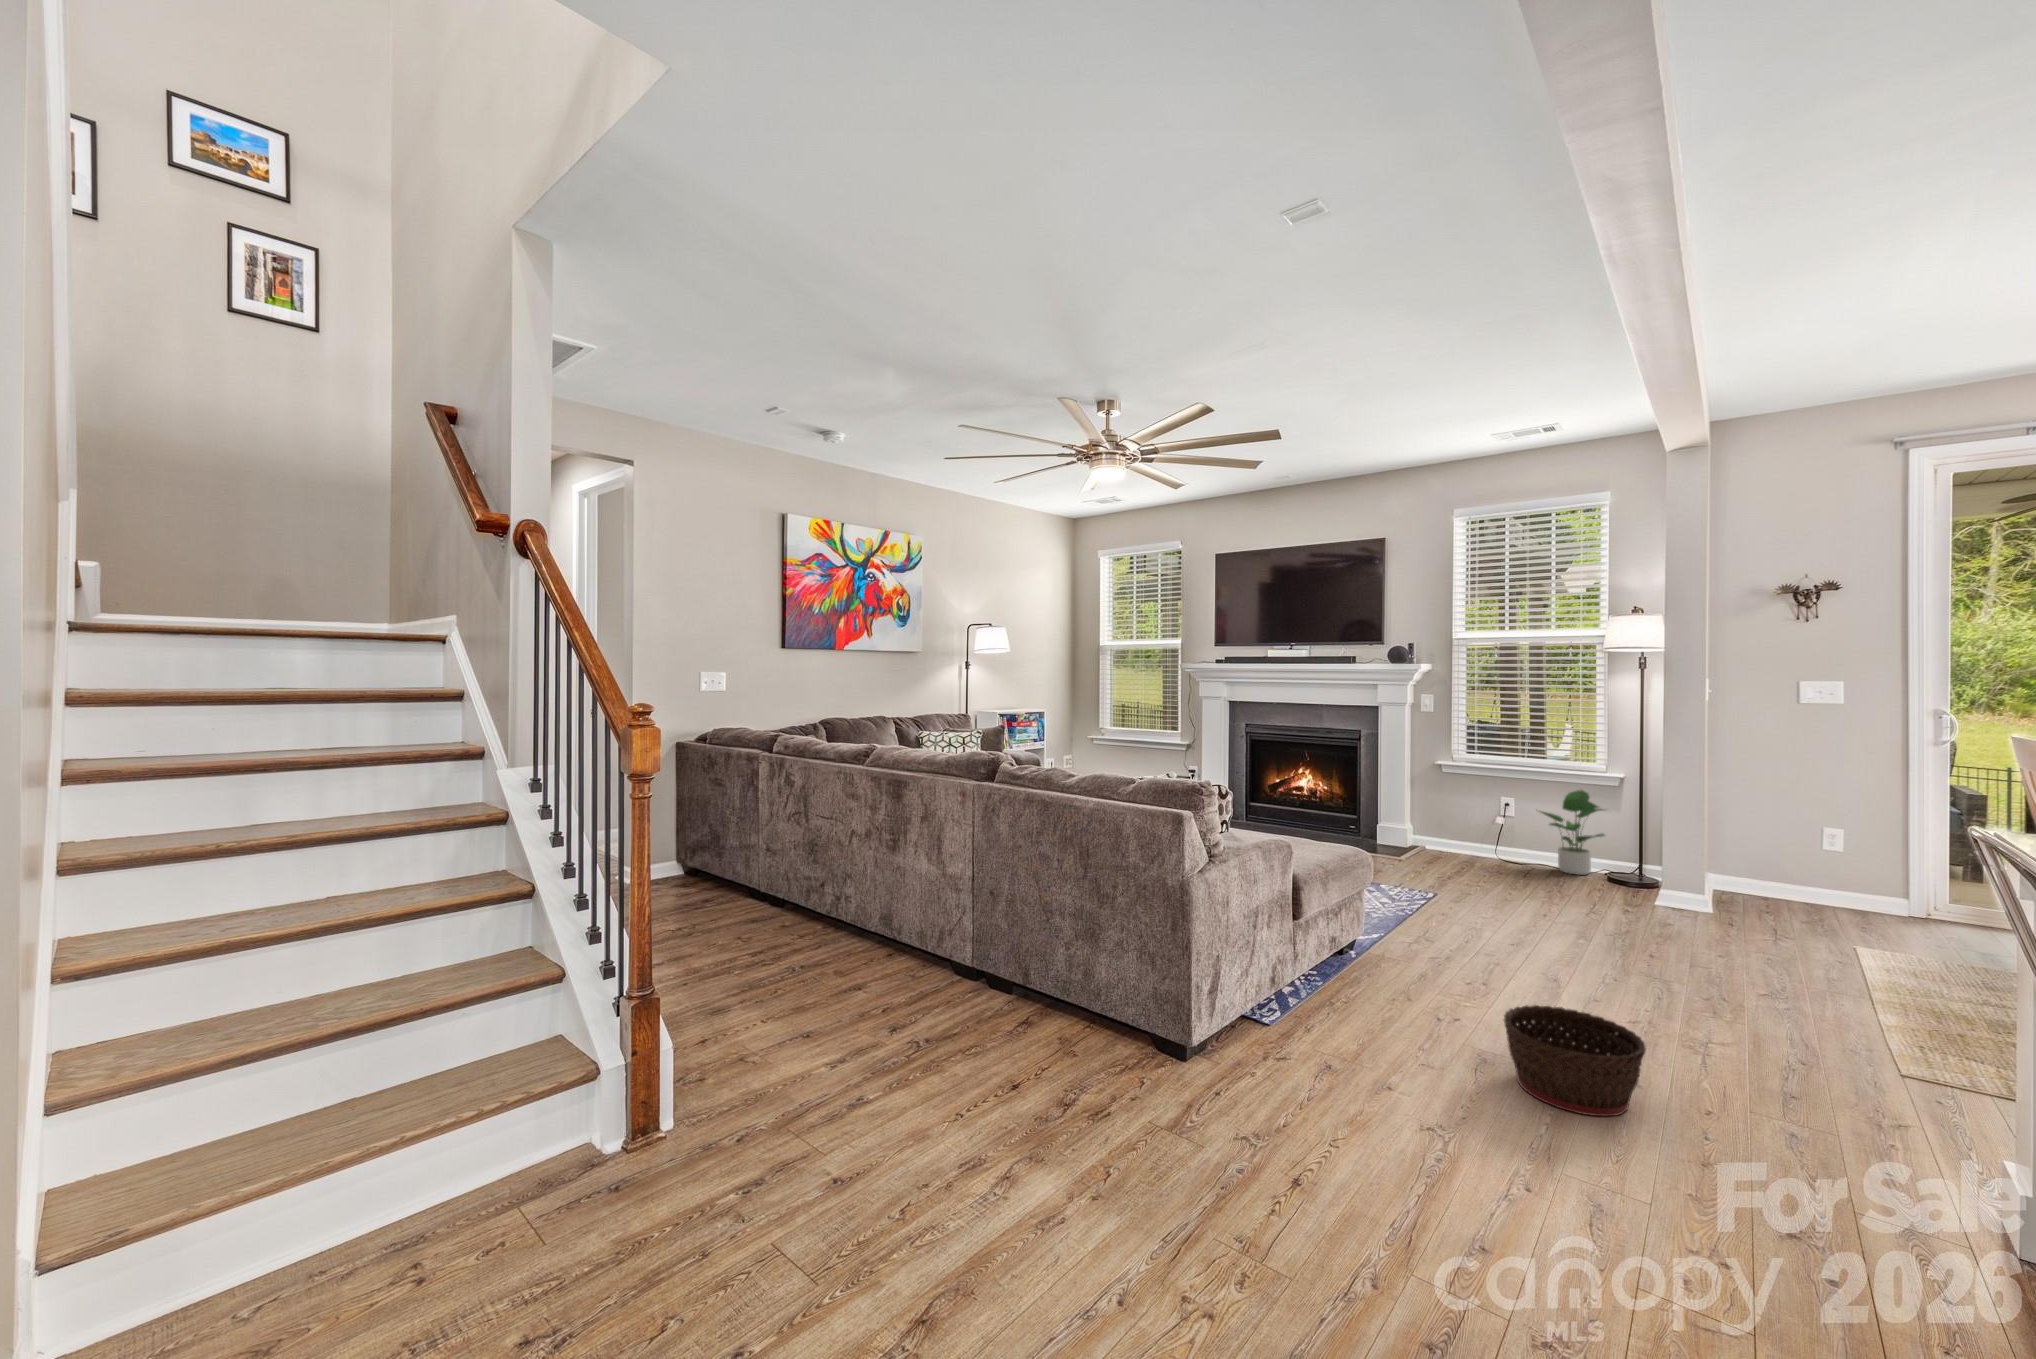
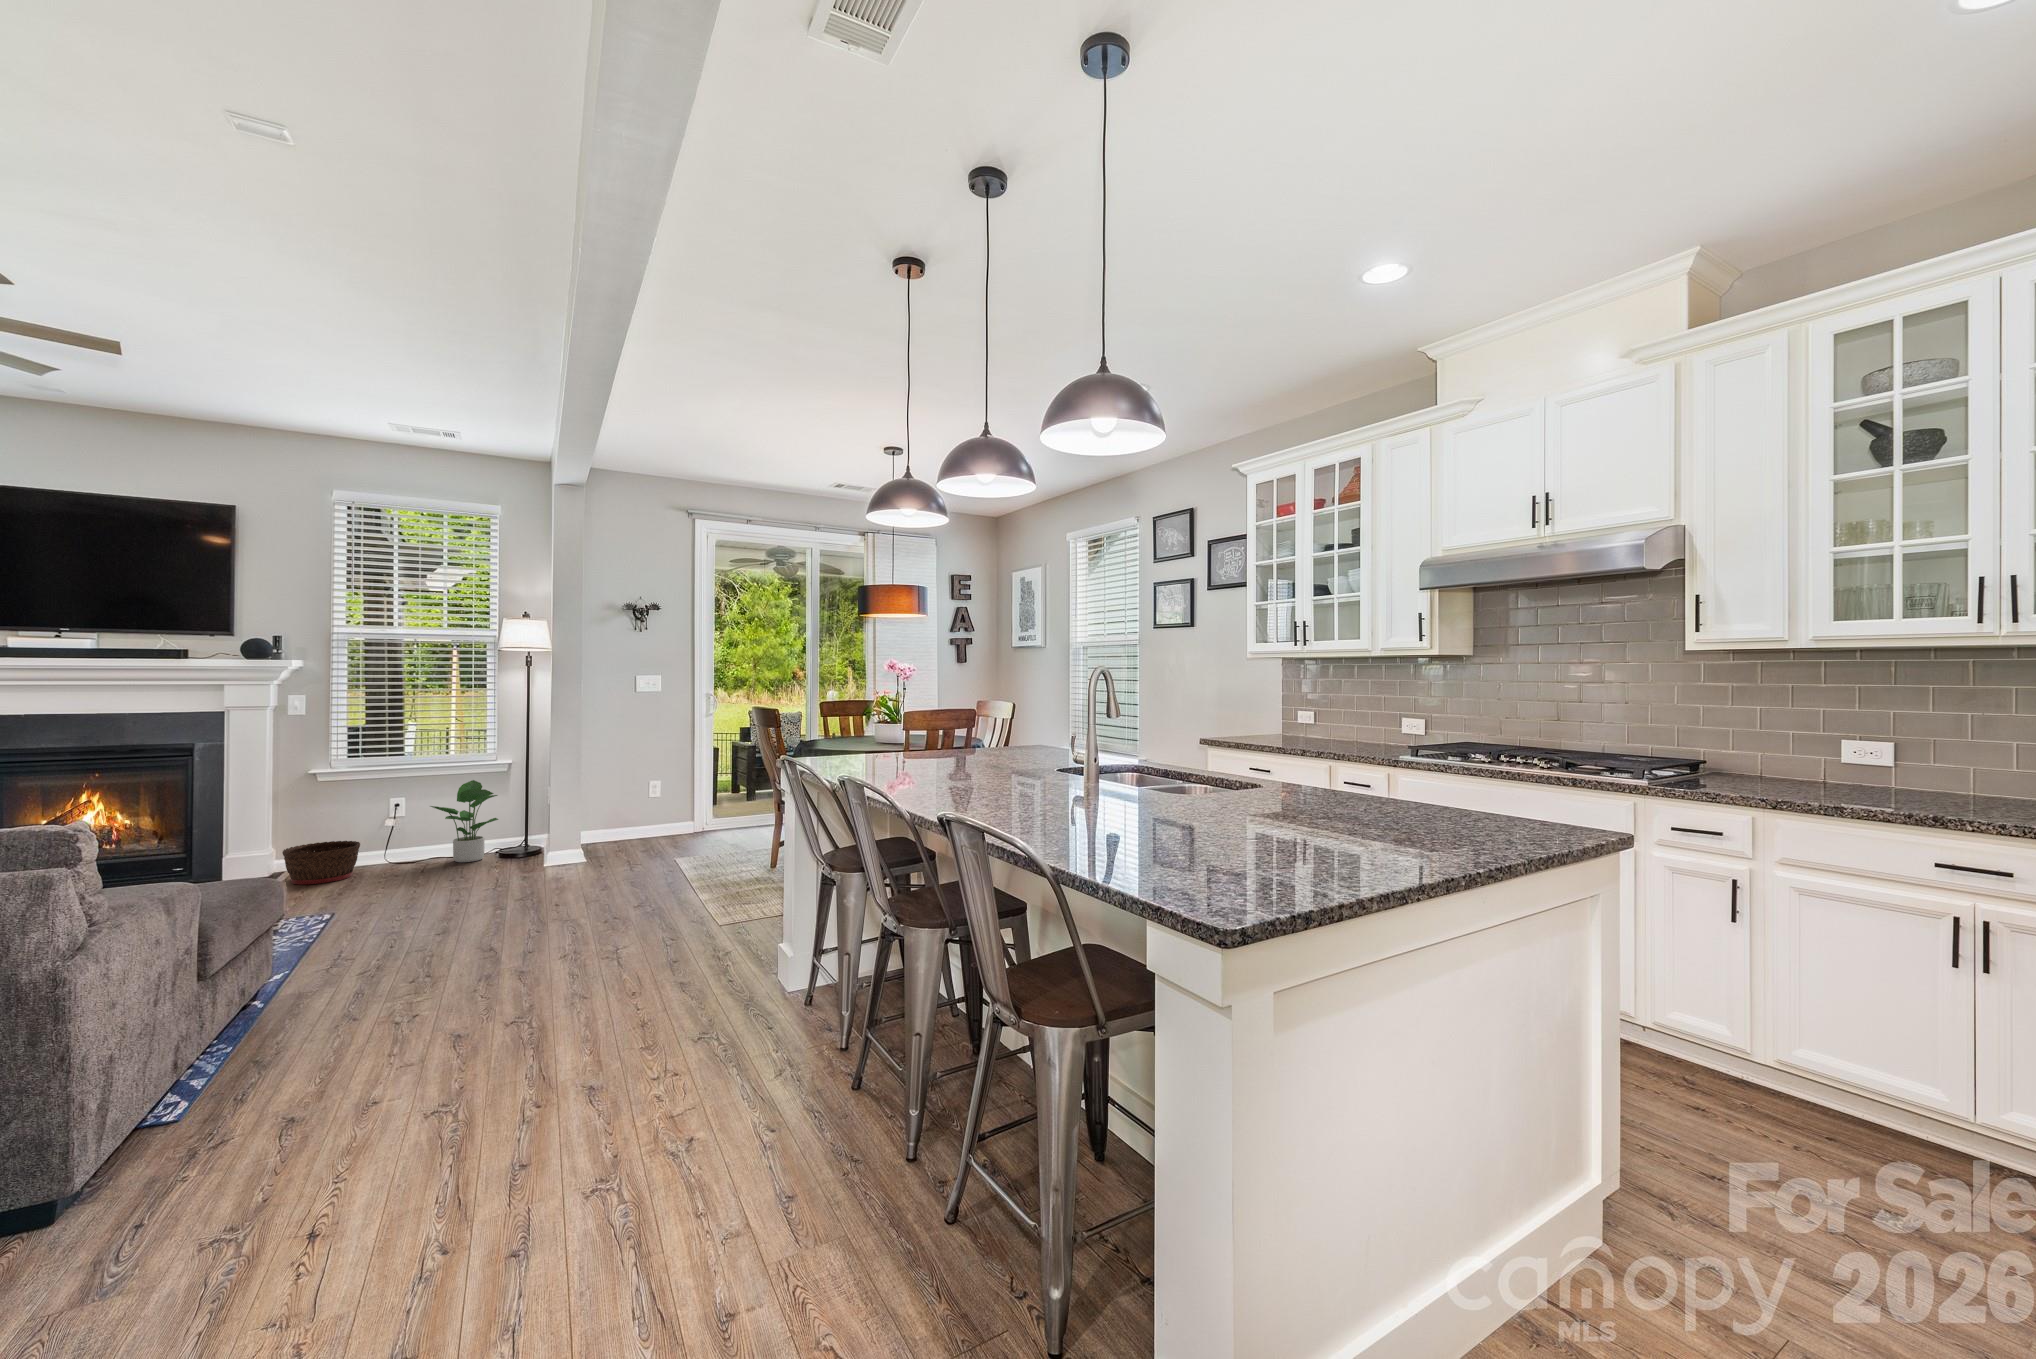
basket: present [1504,1005,1646,1116] -> present [282,841,360,884]

